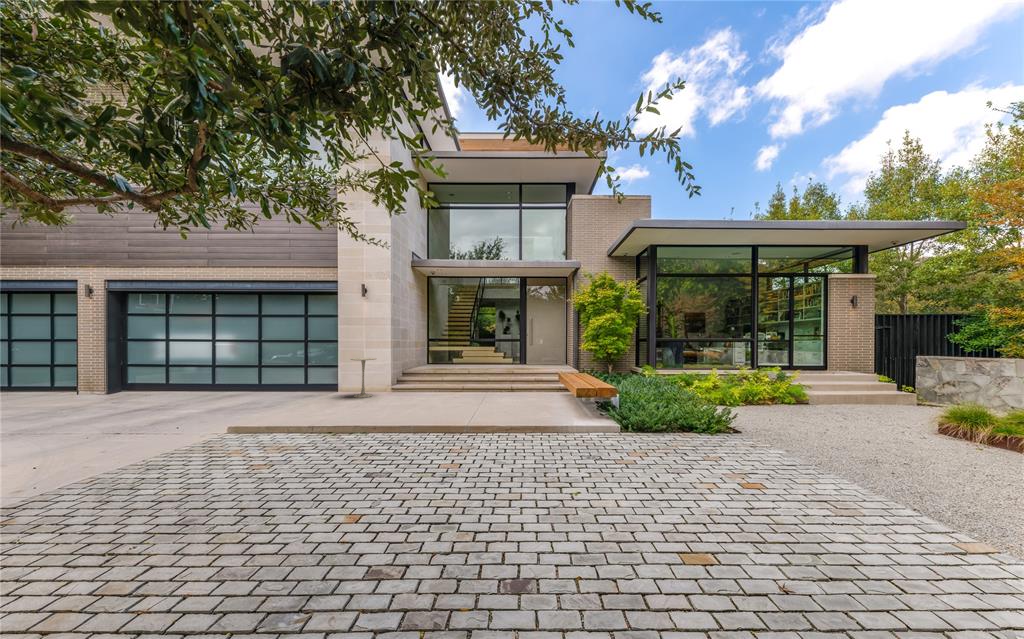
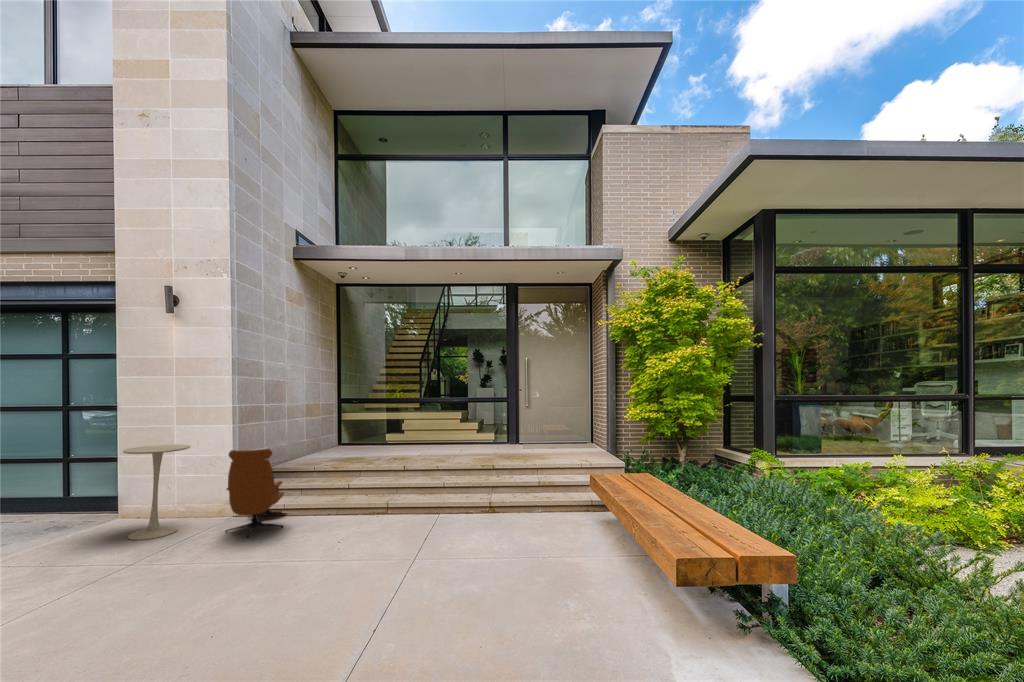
lounge chair: none [395,359,419,398] -> present [225,449,284,538]

